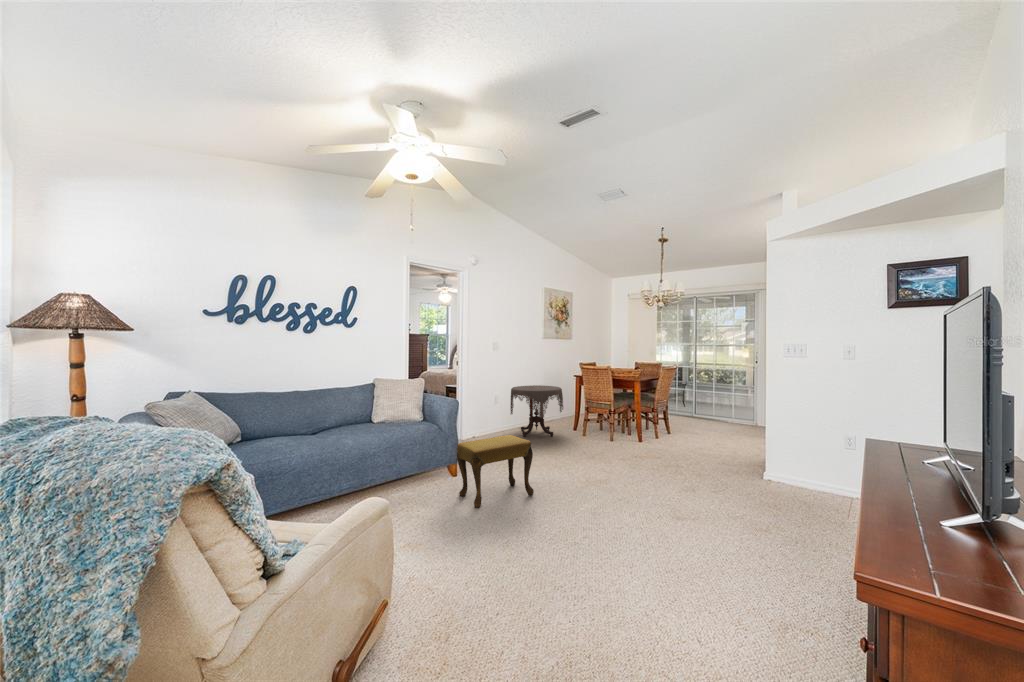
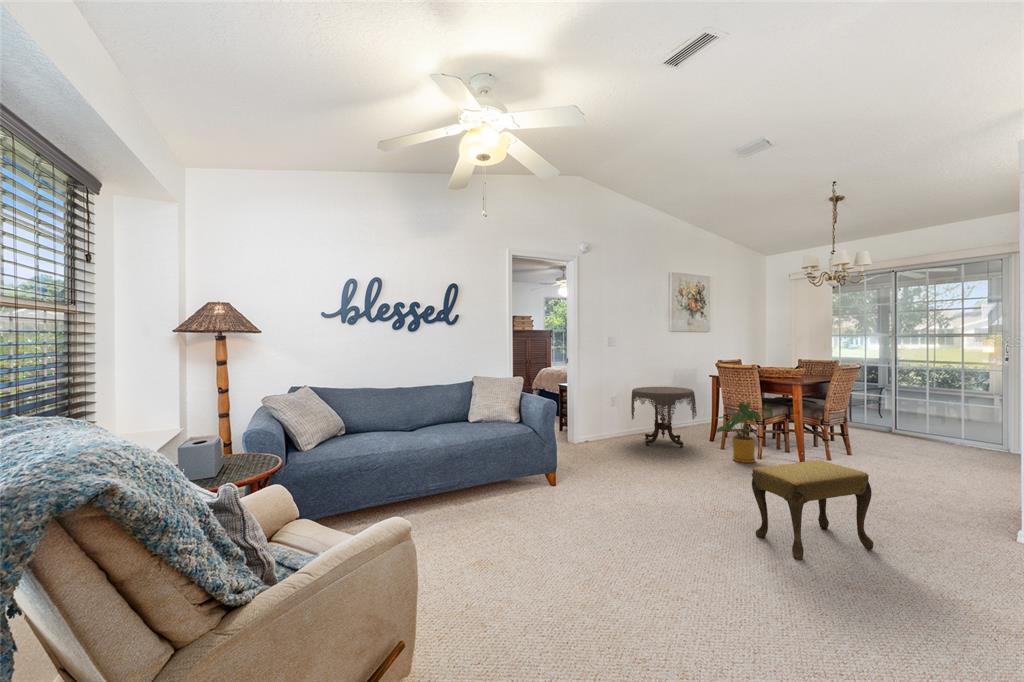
house plant: none [579,396,622,445] -> present [716,402,774,463]
footstool: present [457,435,533,508] -> present [752,460,873,560]

